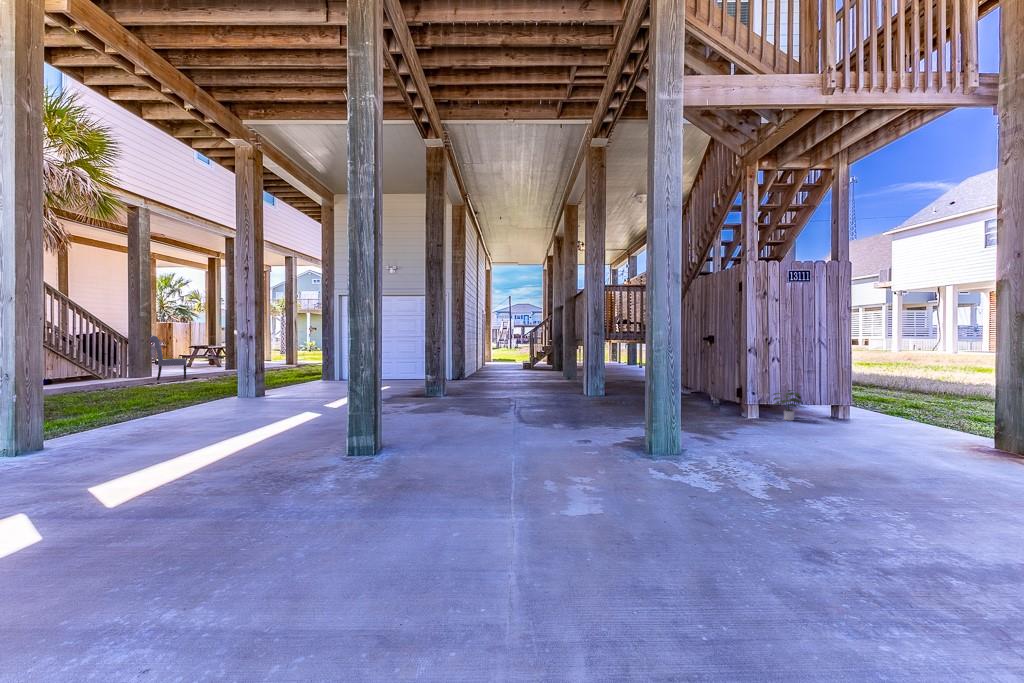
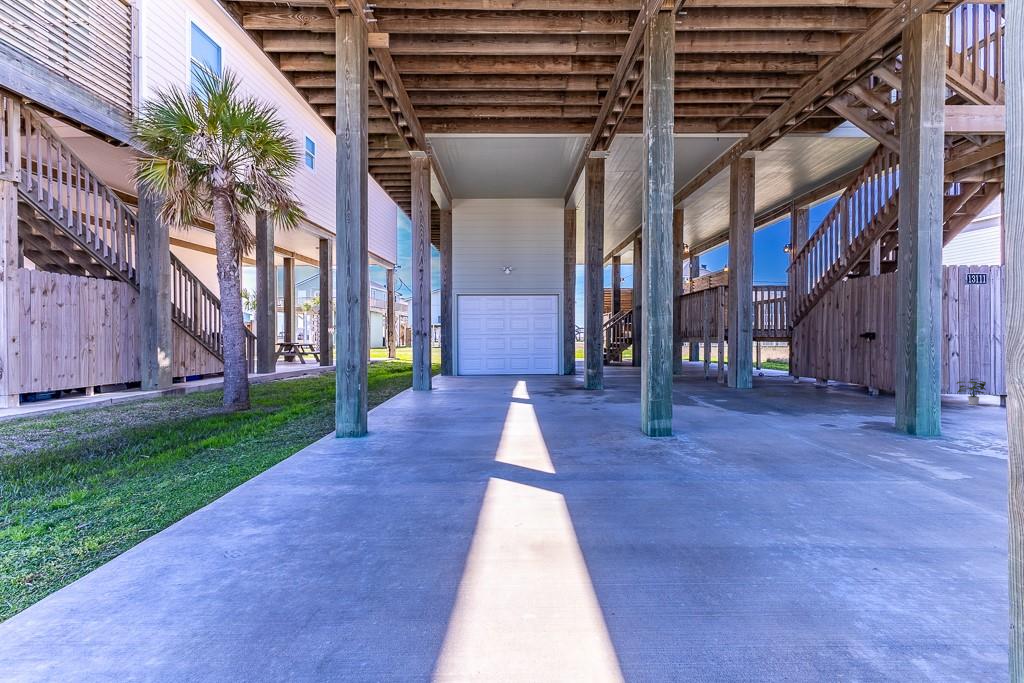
chair: present [150,336,187,380] -> none [276,336,311,379]

